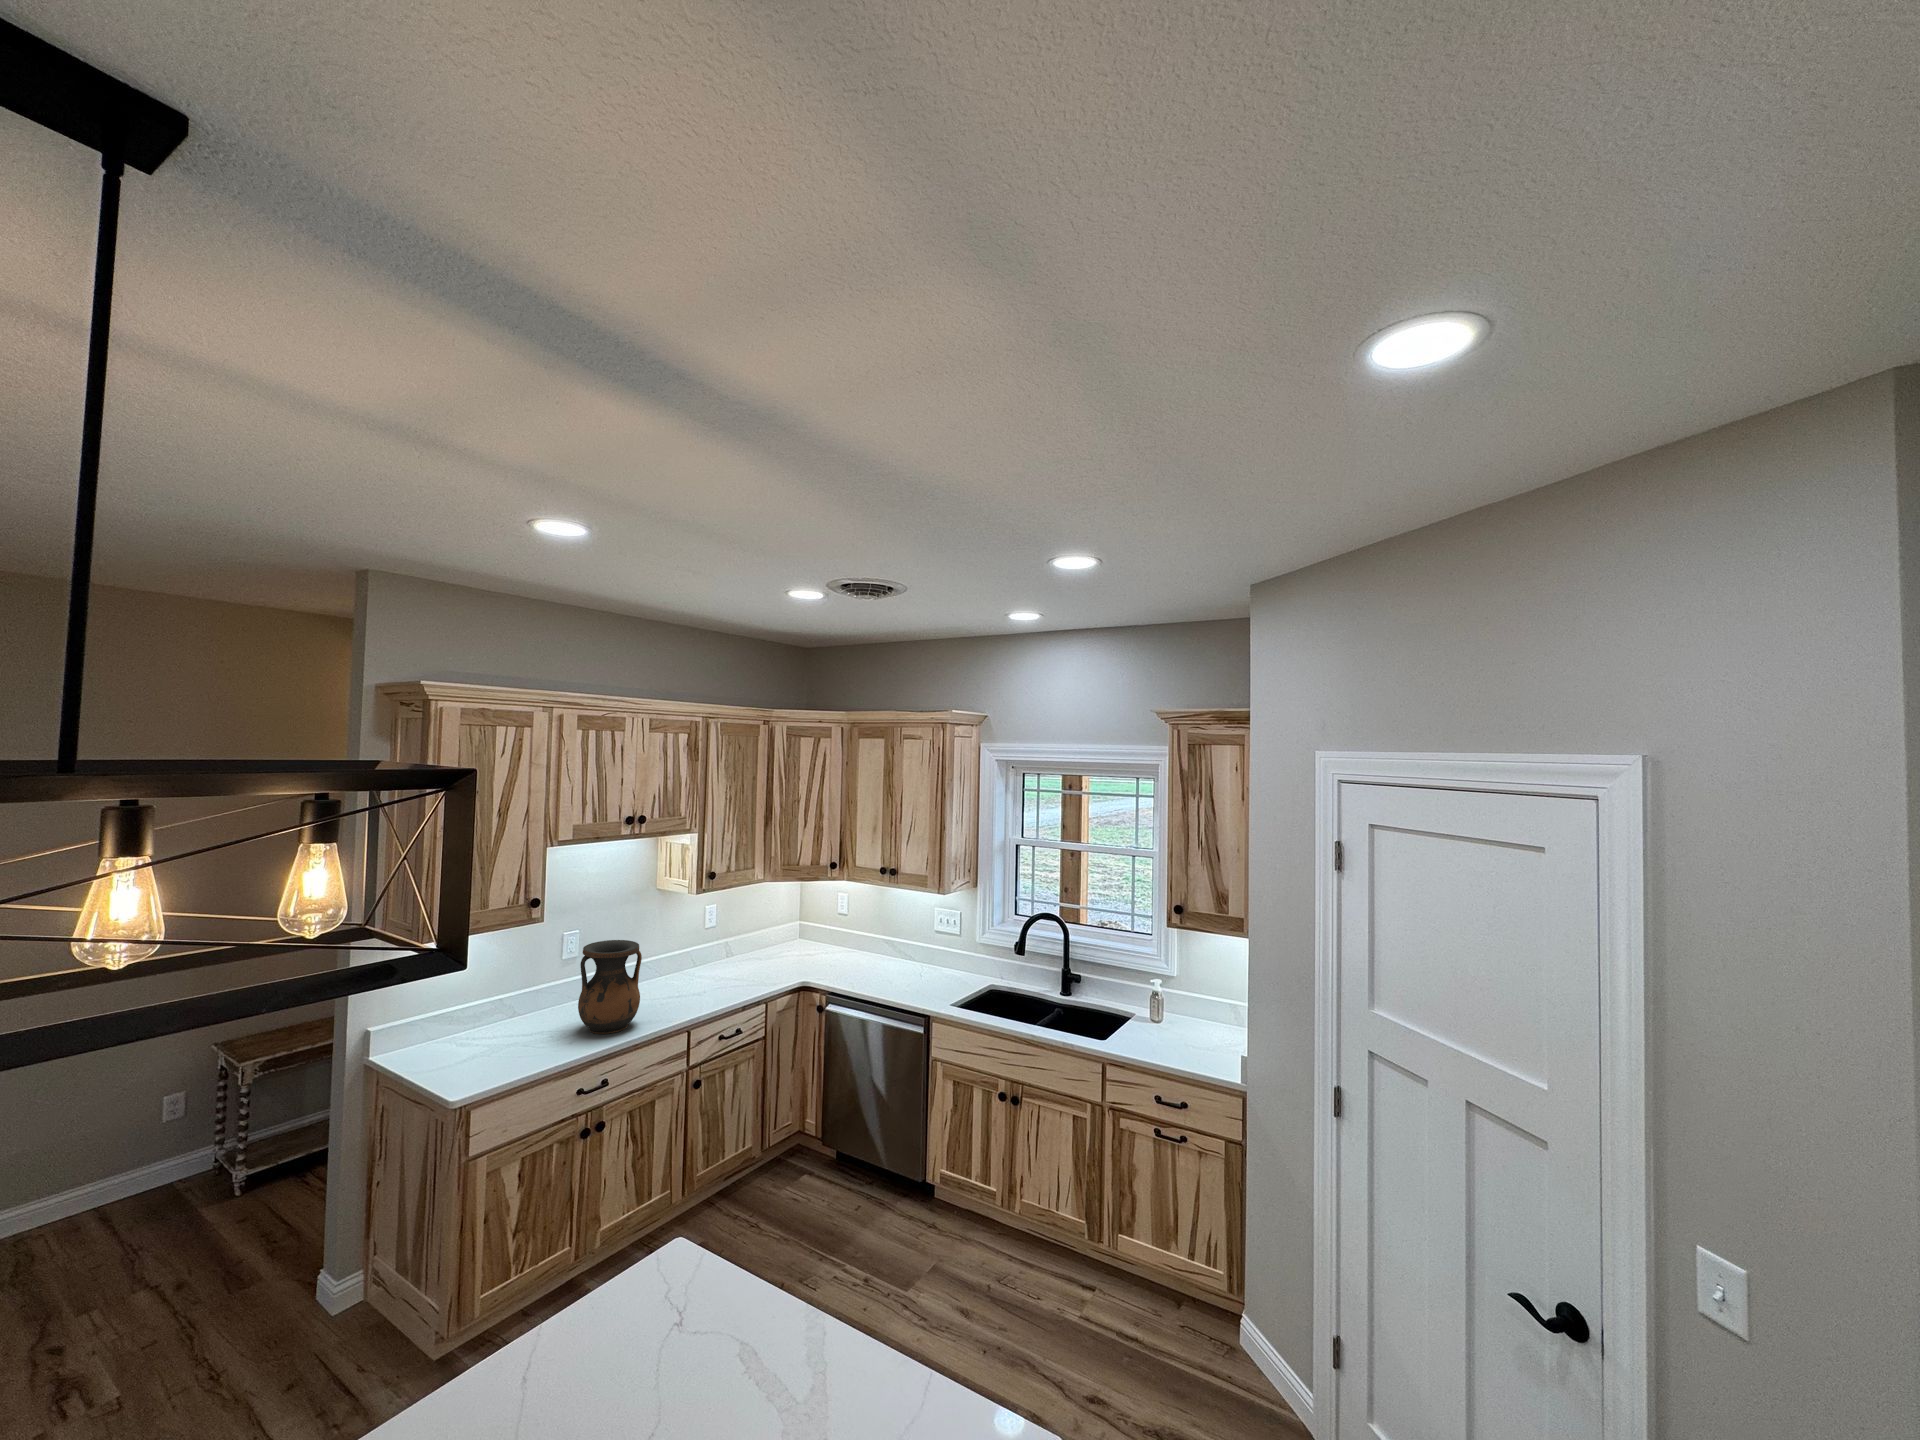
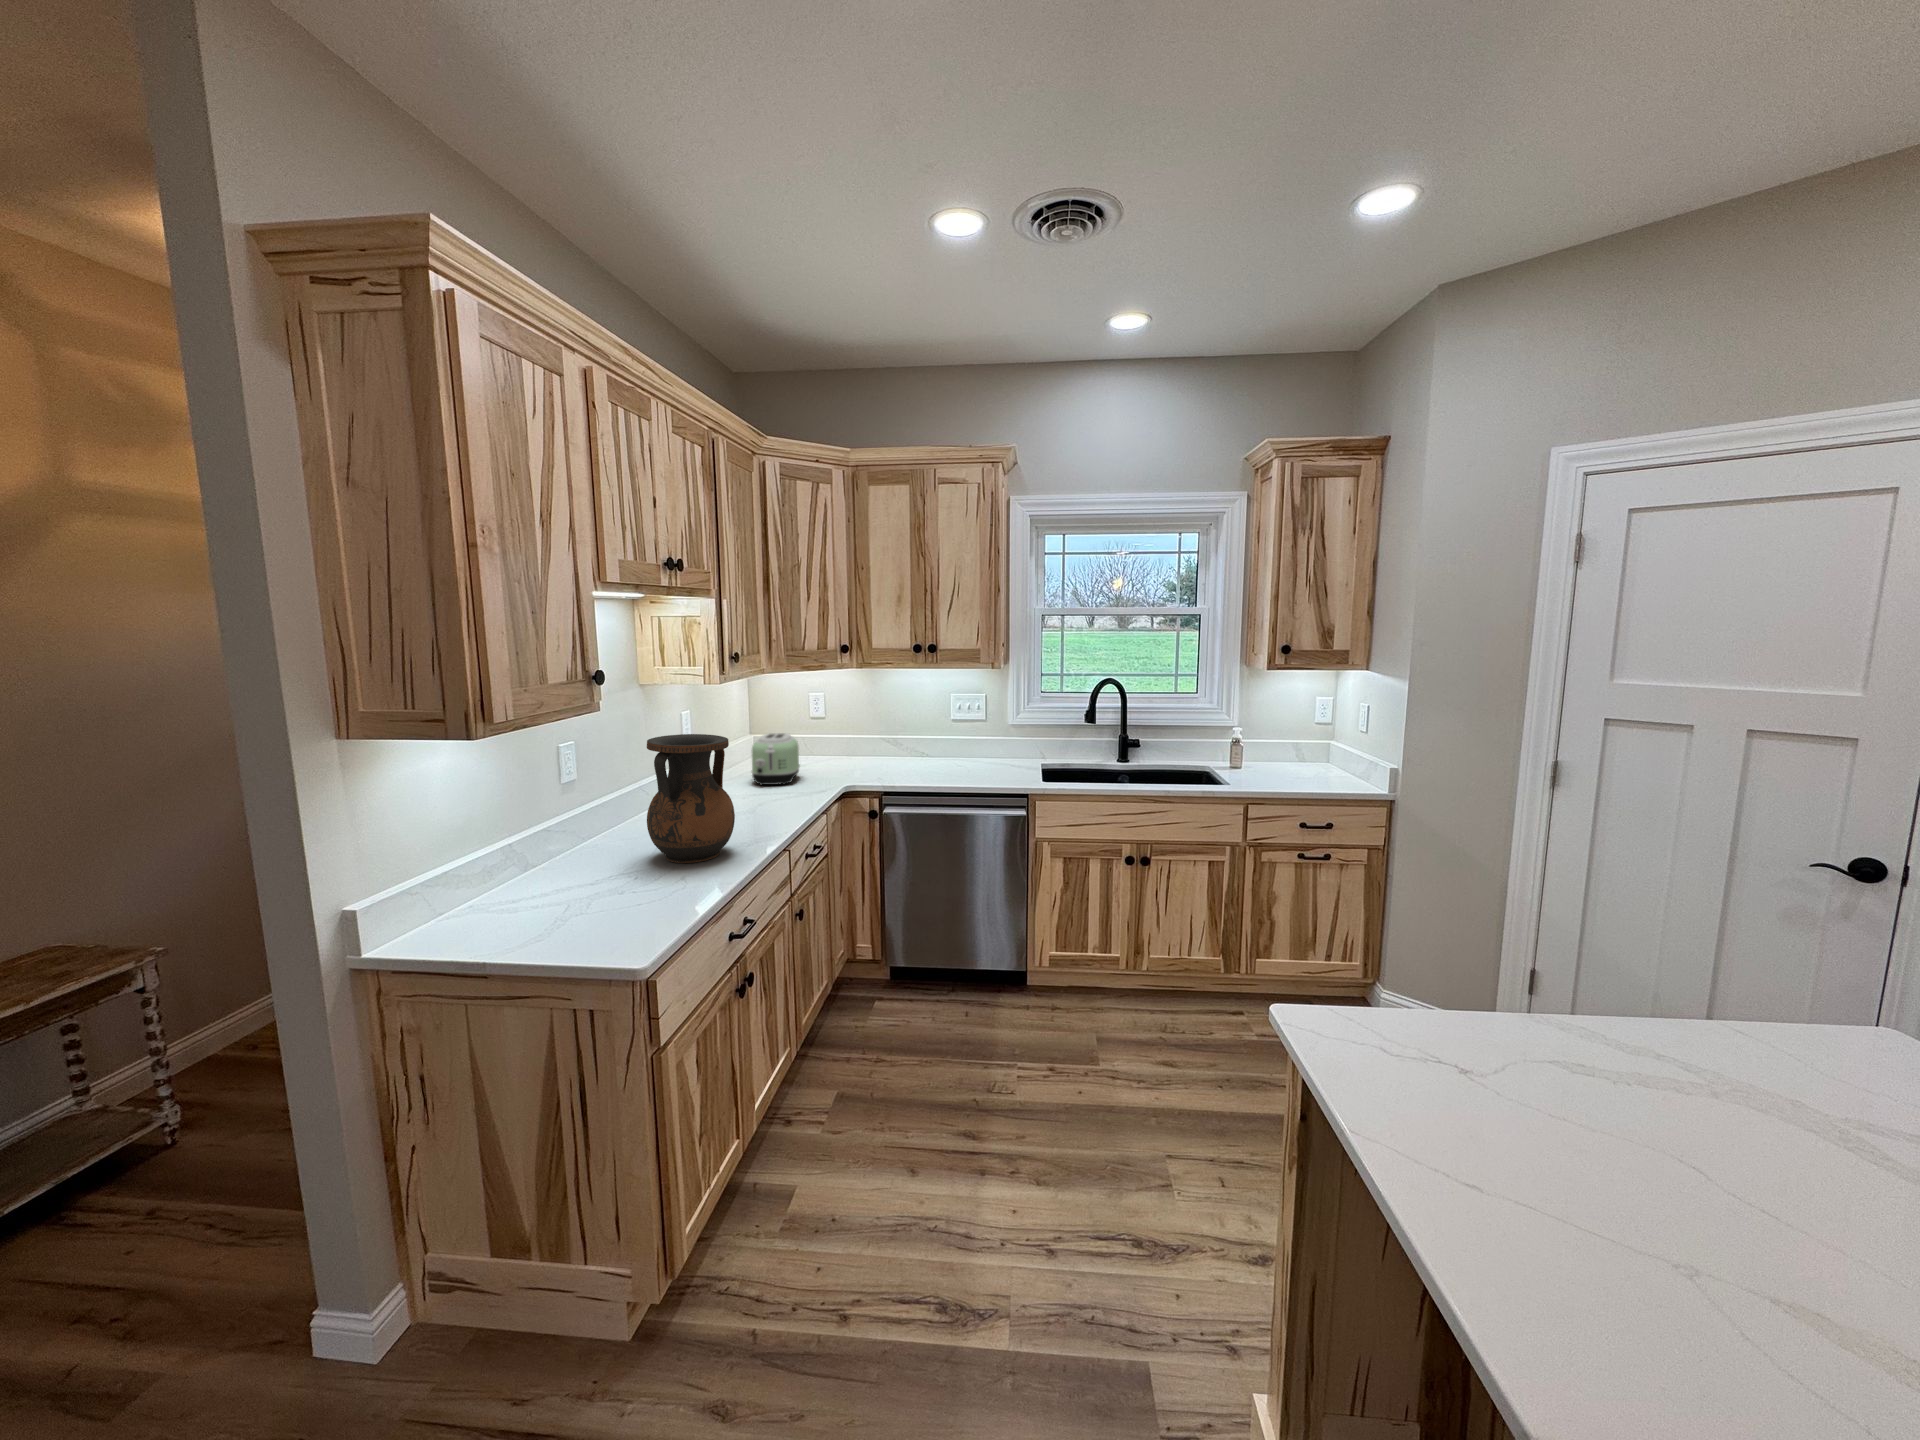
toaster: none [751,928,797,973] -> present [752,733,800,785]

